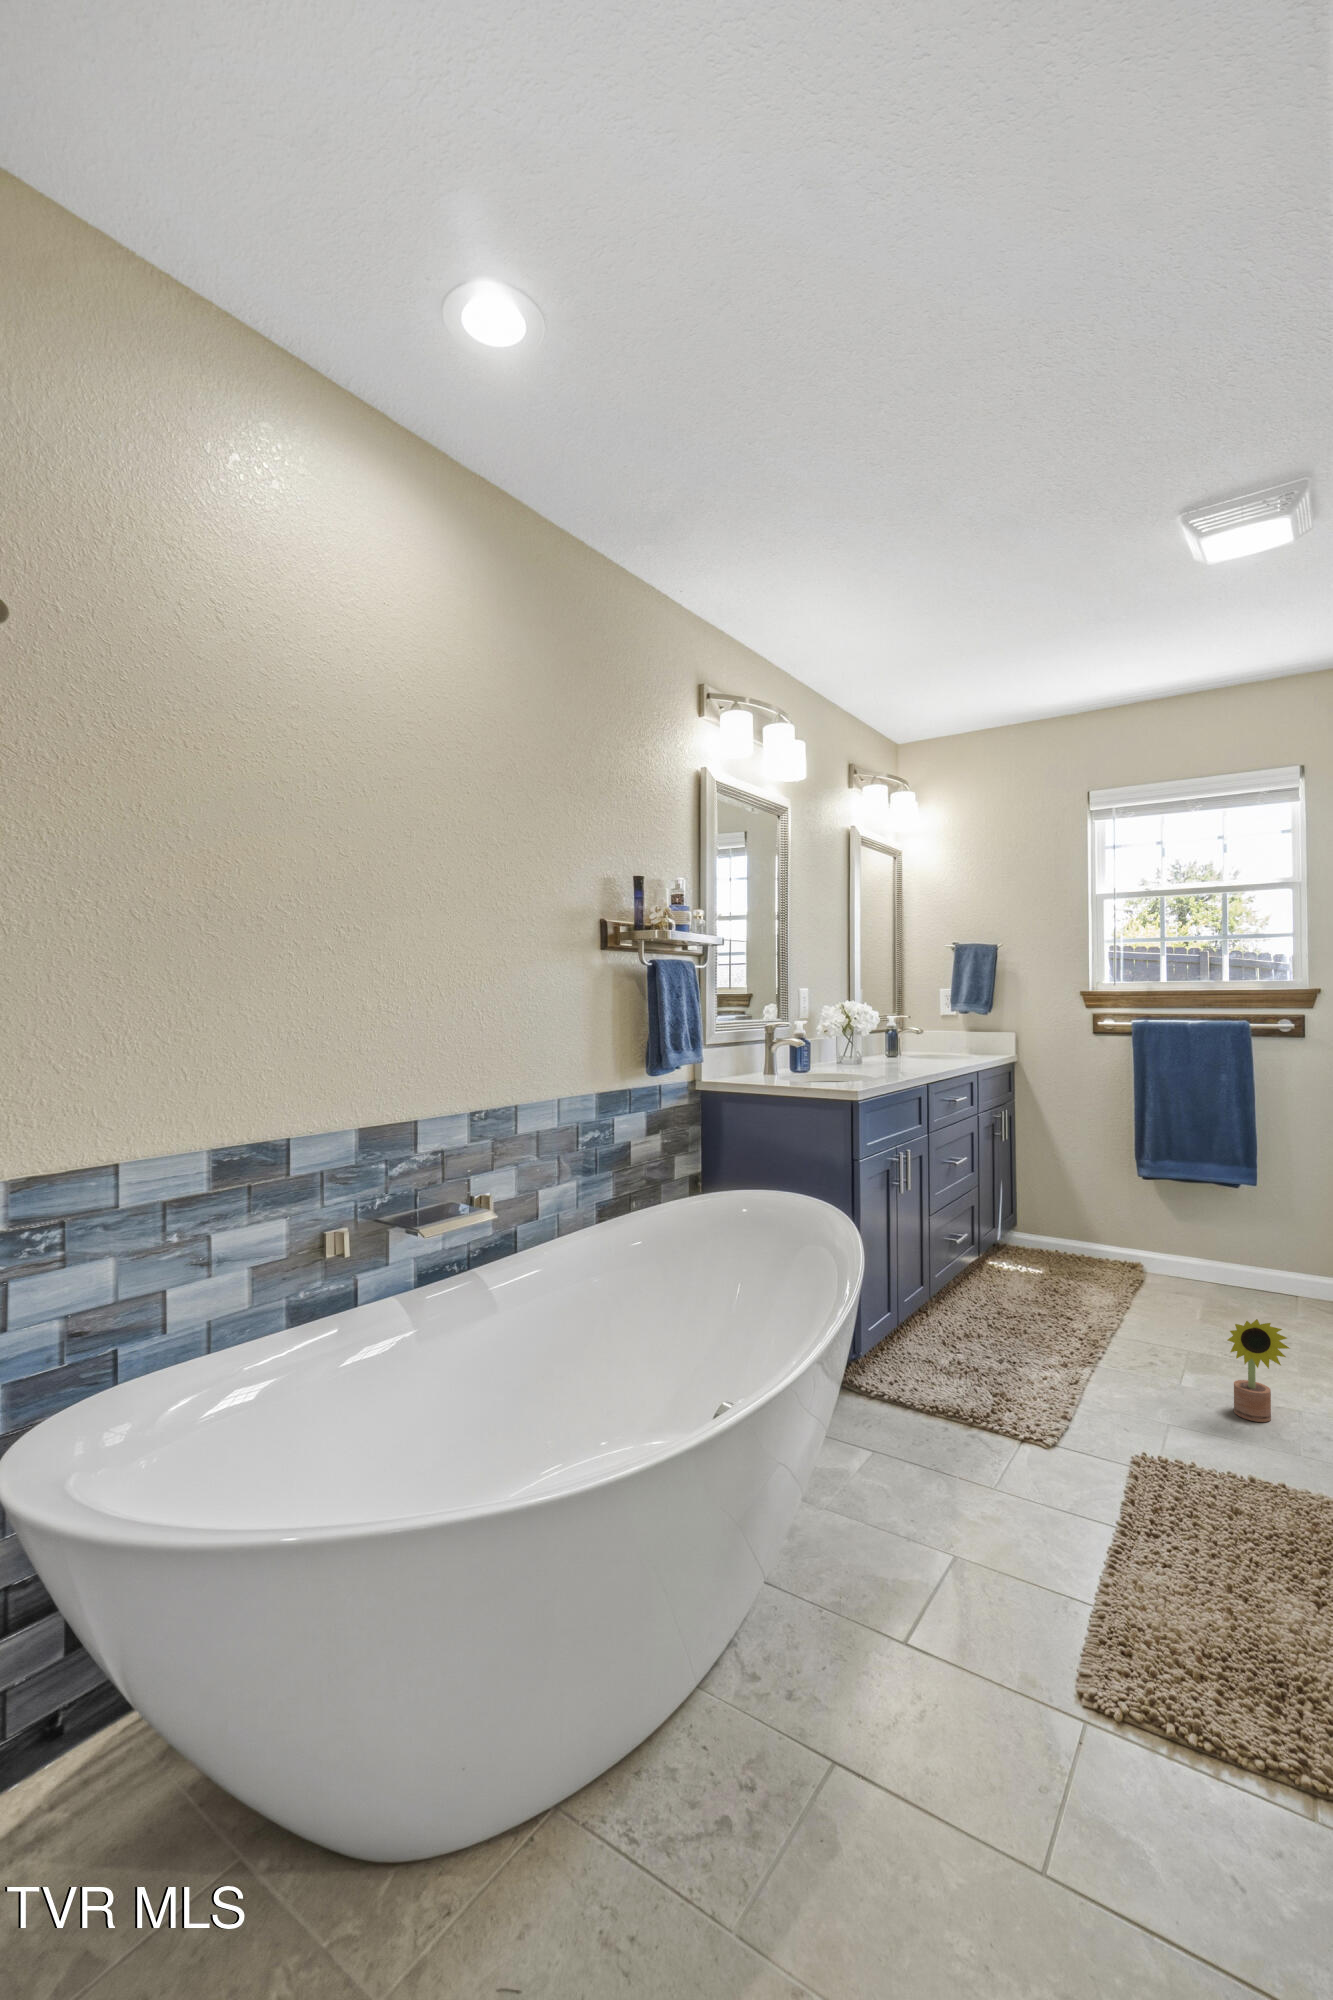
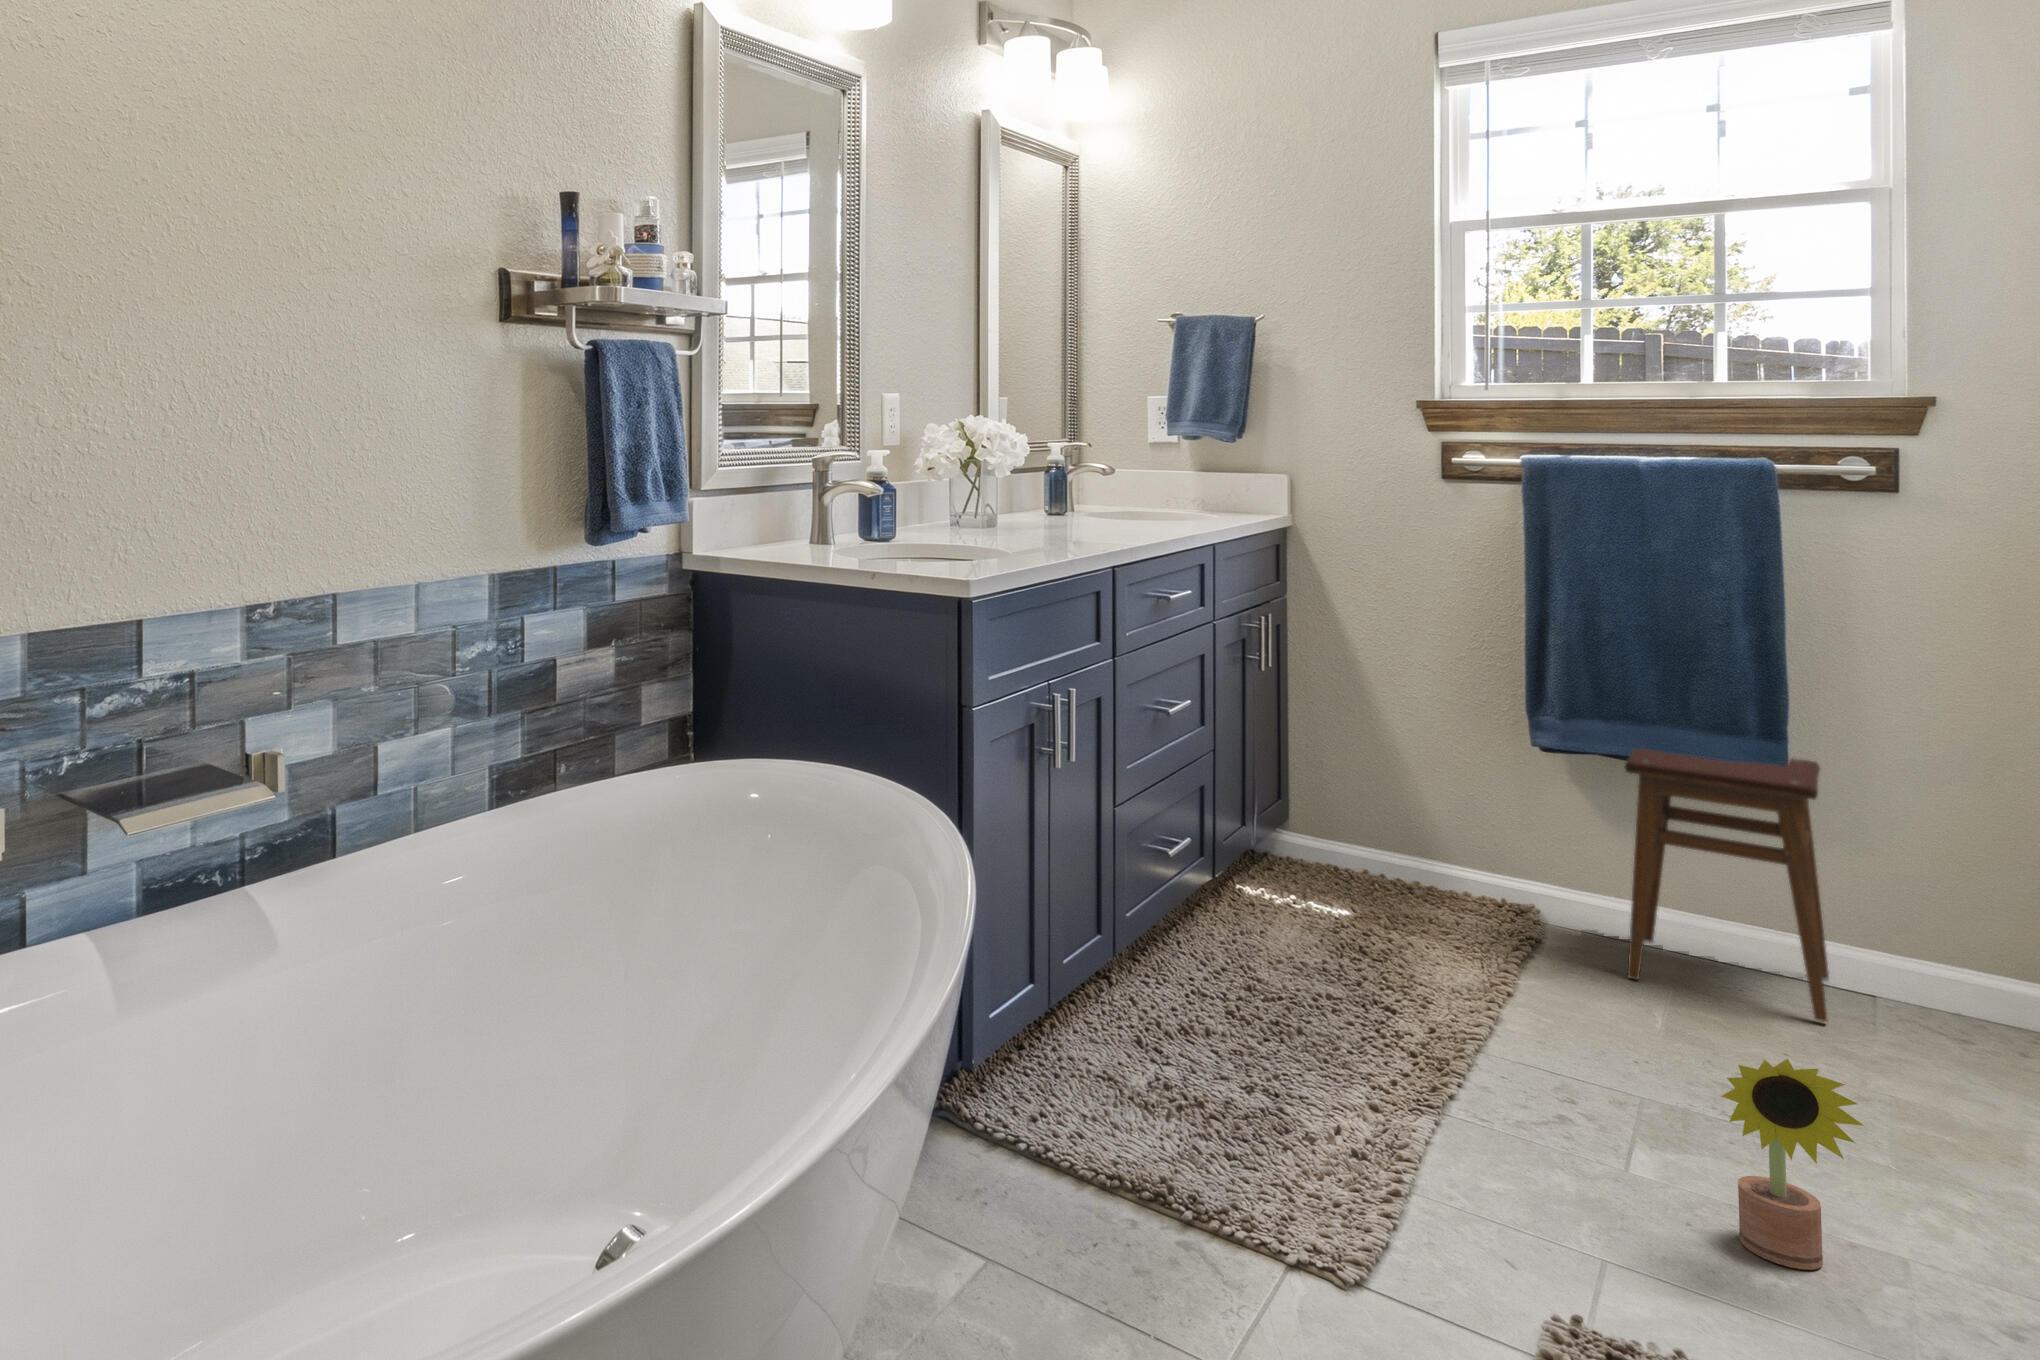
stool: none [1185,1172,1280,1311] -> present [1624,749,1829,1022]

